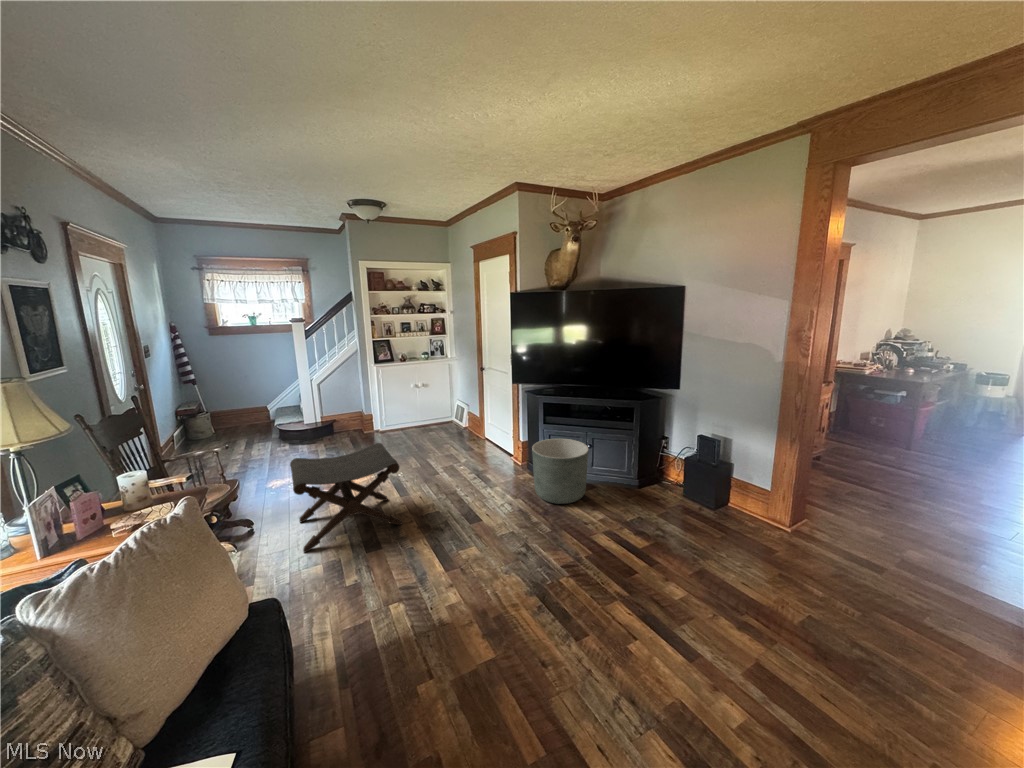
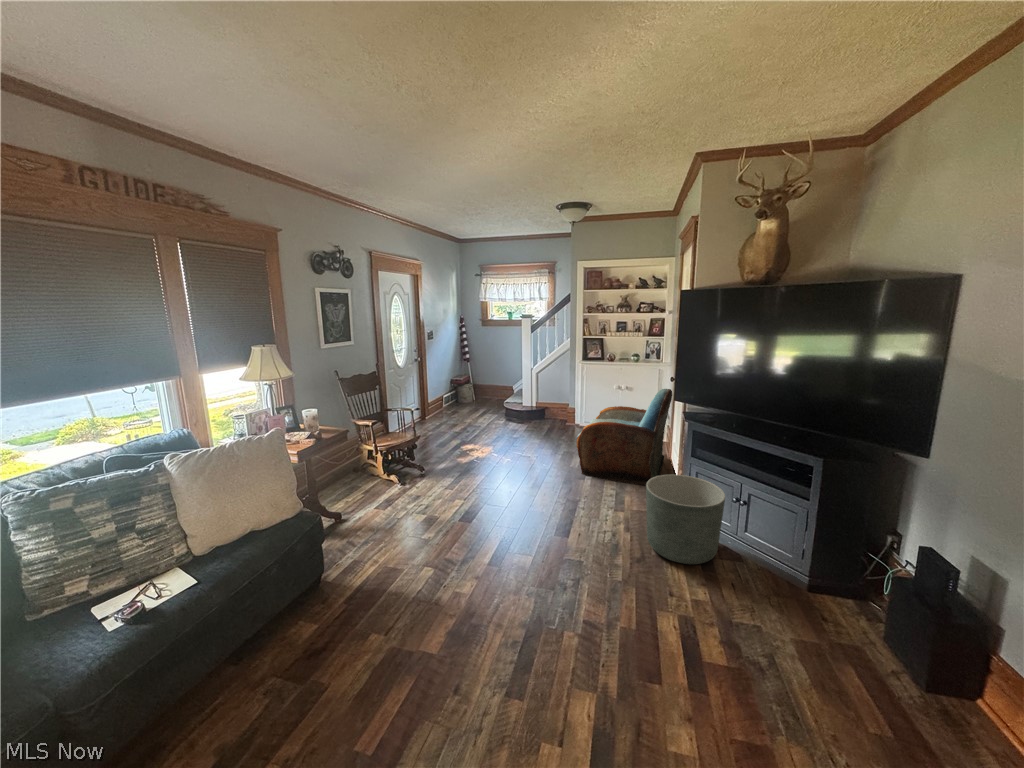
armchair: none [414,378,500,471] -> present [576,389,672,486]
footstool: present [290,443,402,552] -> none [423,428,519,510]

